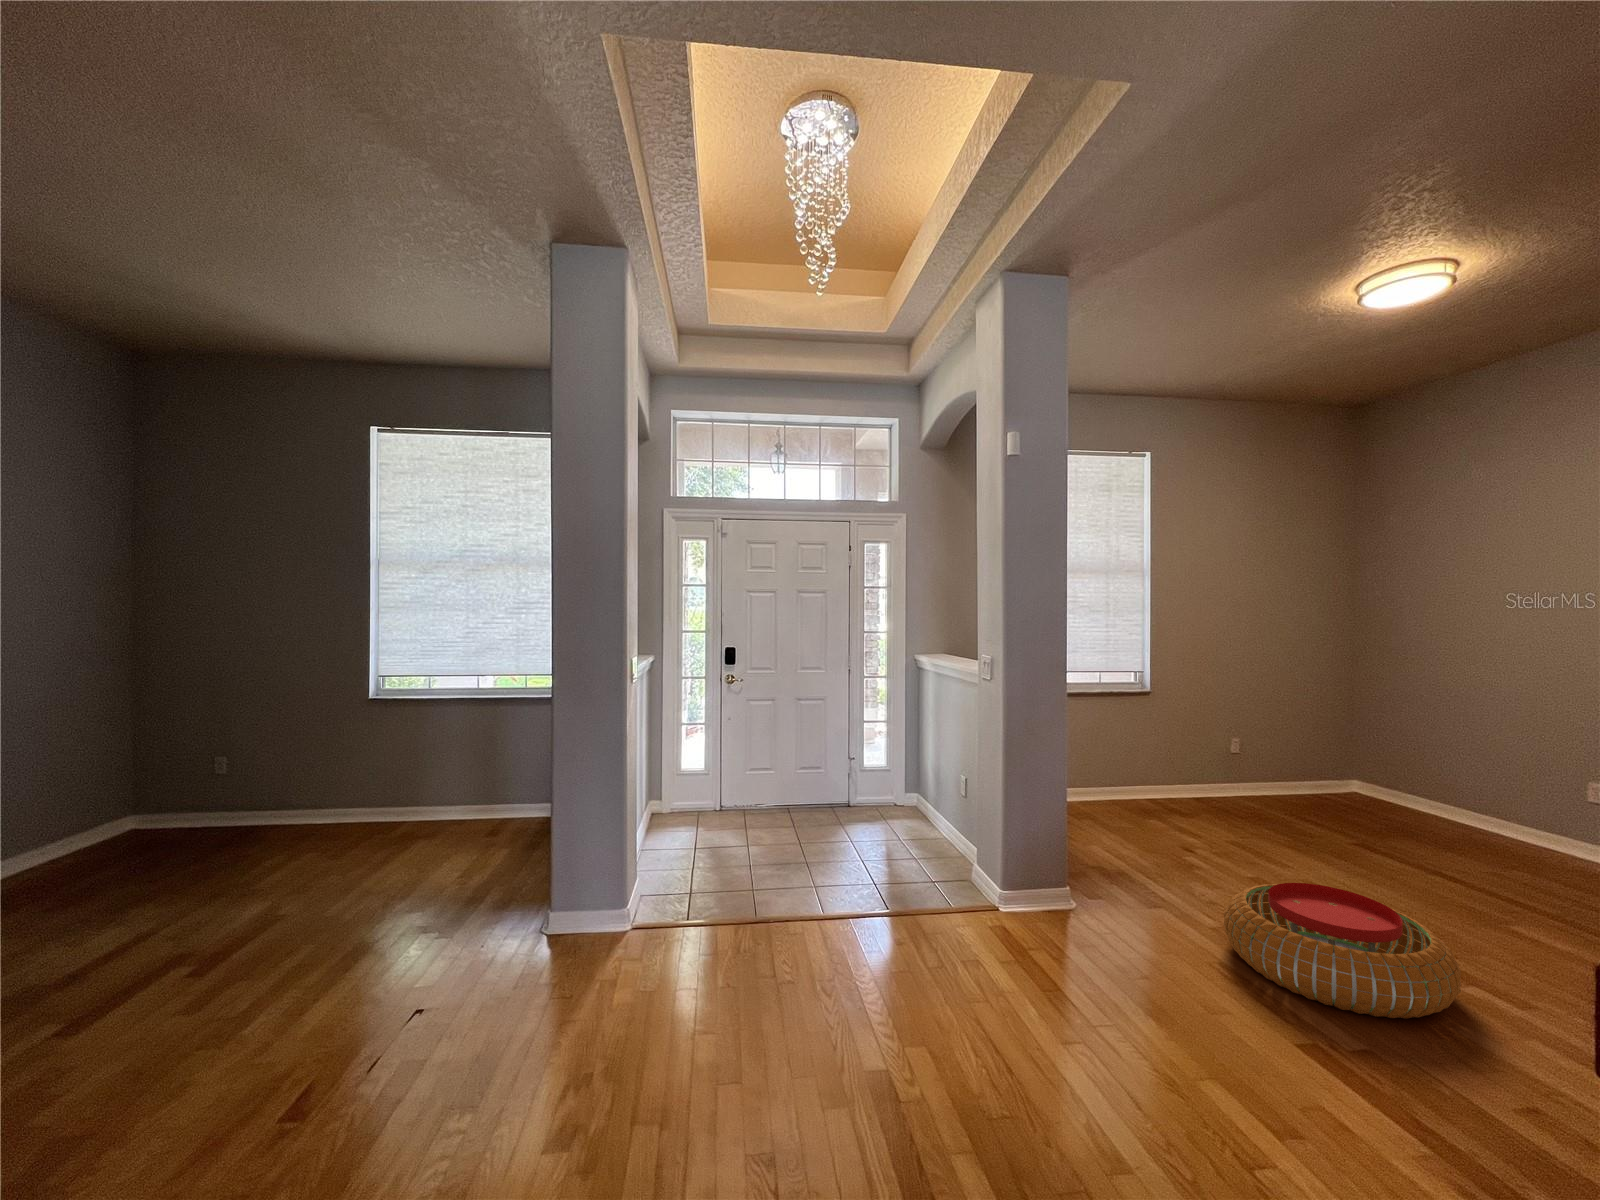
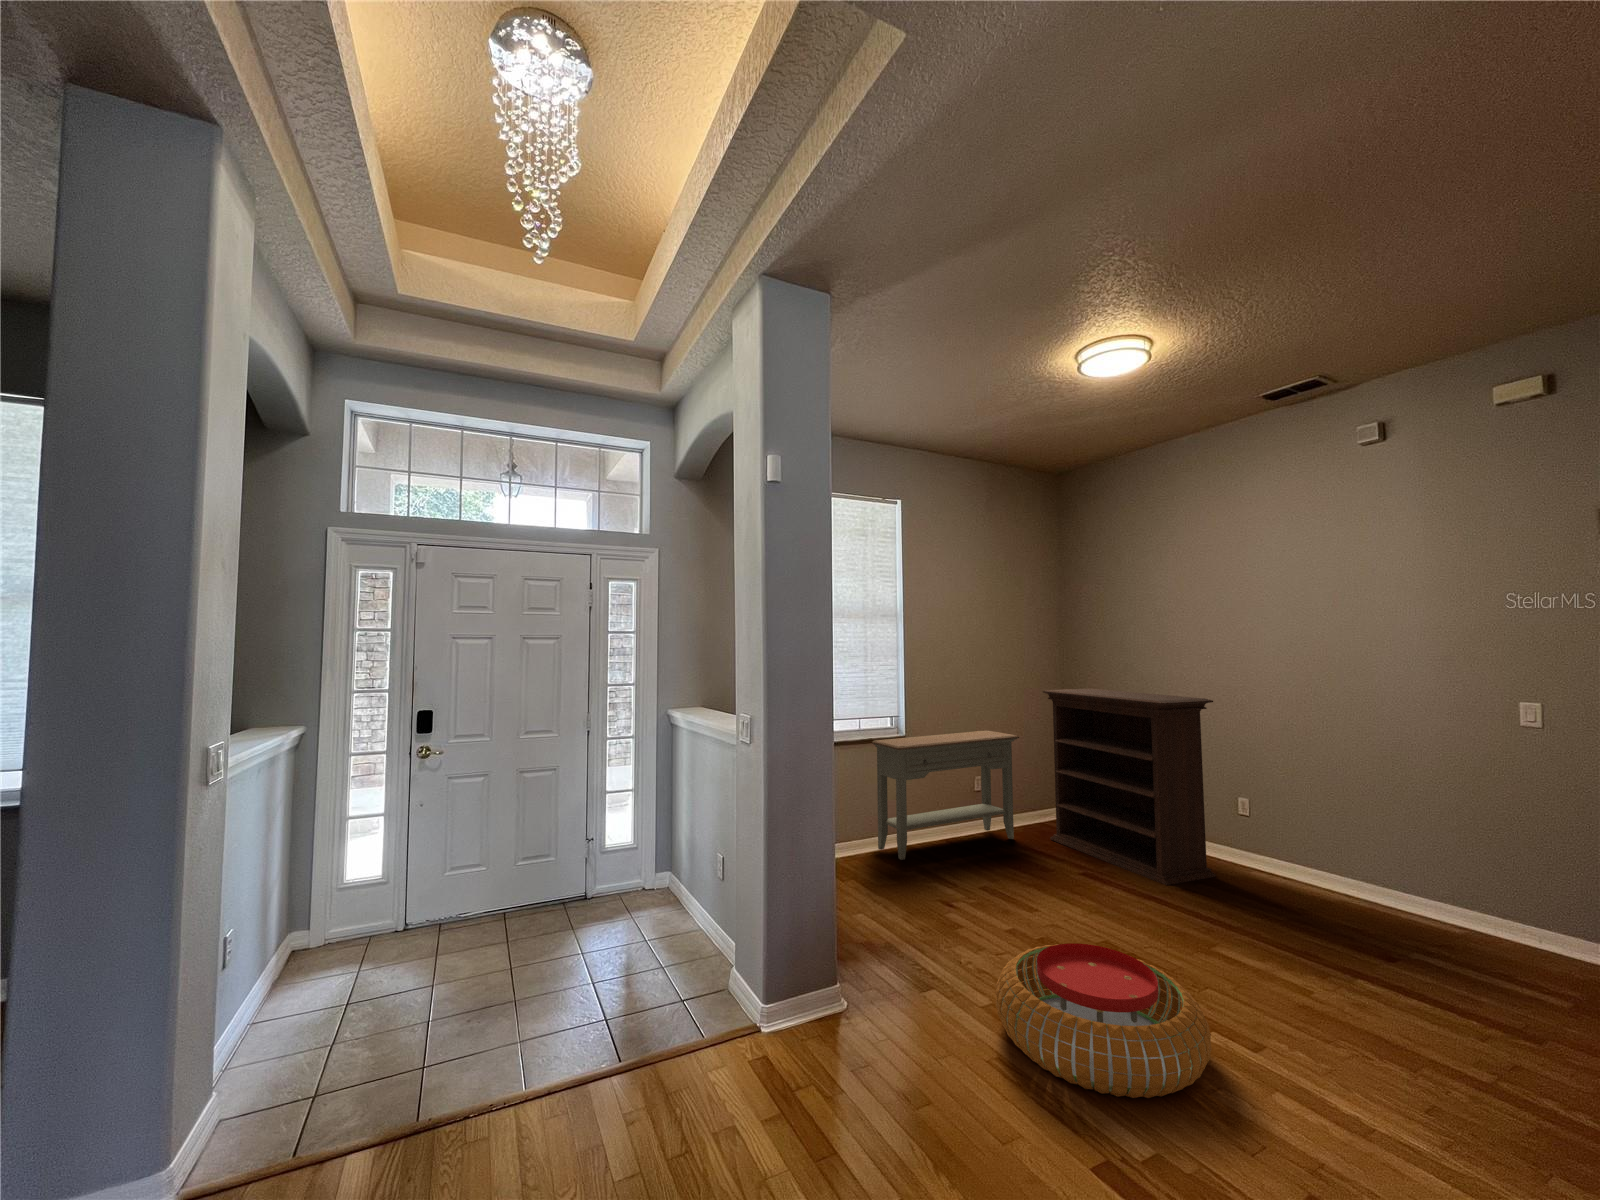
bookshelf: none [1319,651,1550,867] -> present [1043,688,1216,885]
console table: none [1113,692,1287,811] -> present [872,730,1019,860]

